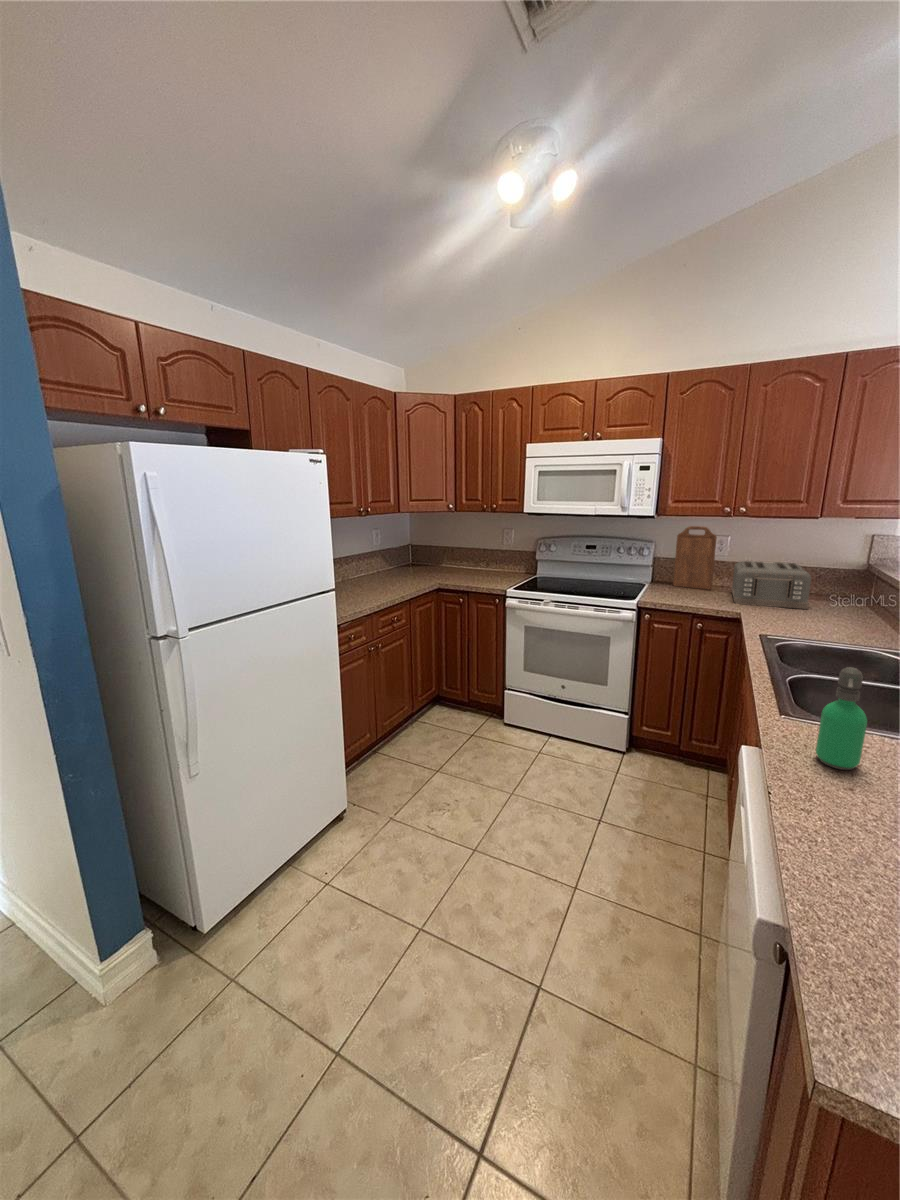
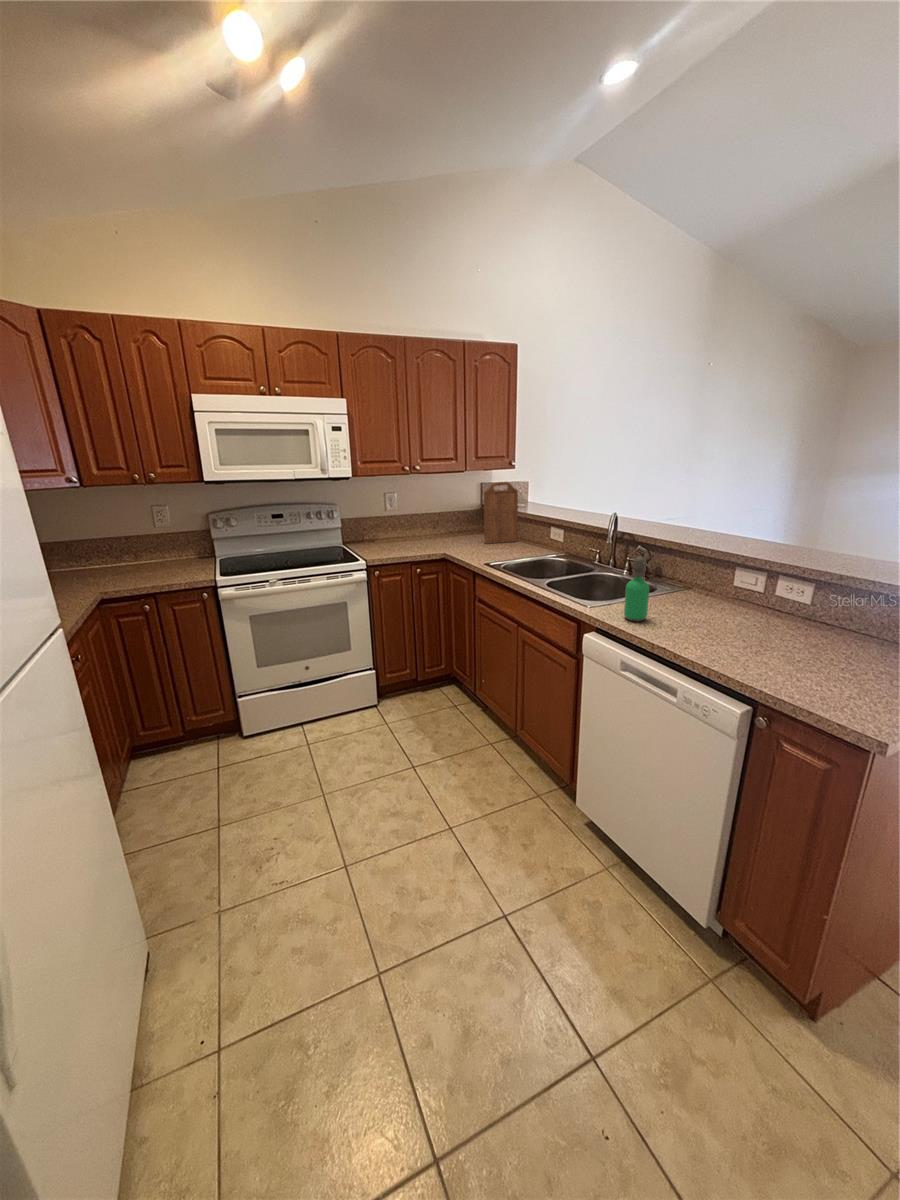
cutting board: present [673,526,717,590] -> present [484,482,518,544]
toaster: present [732,561,811,609] -> none [409,507,474,547]

